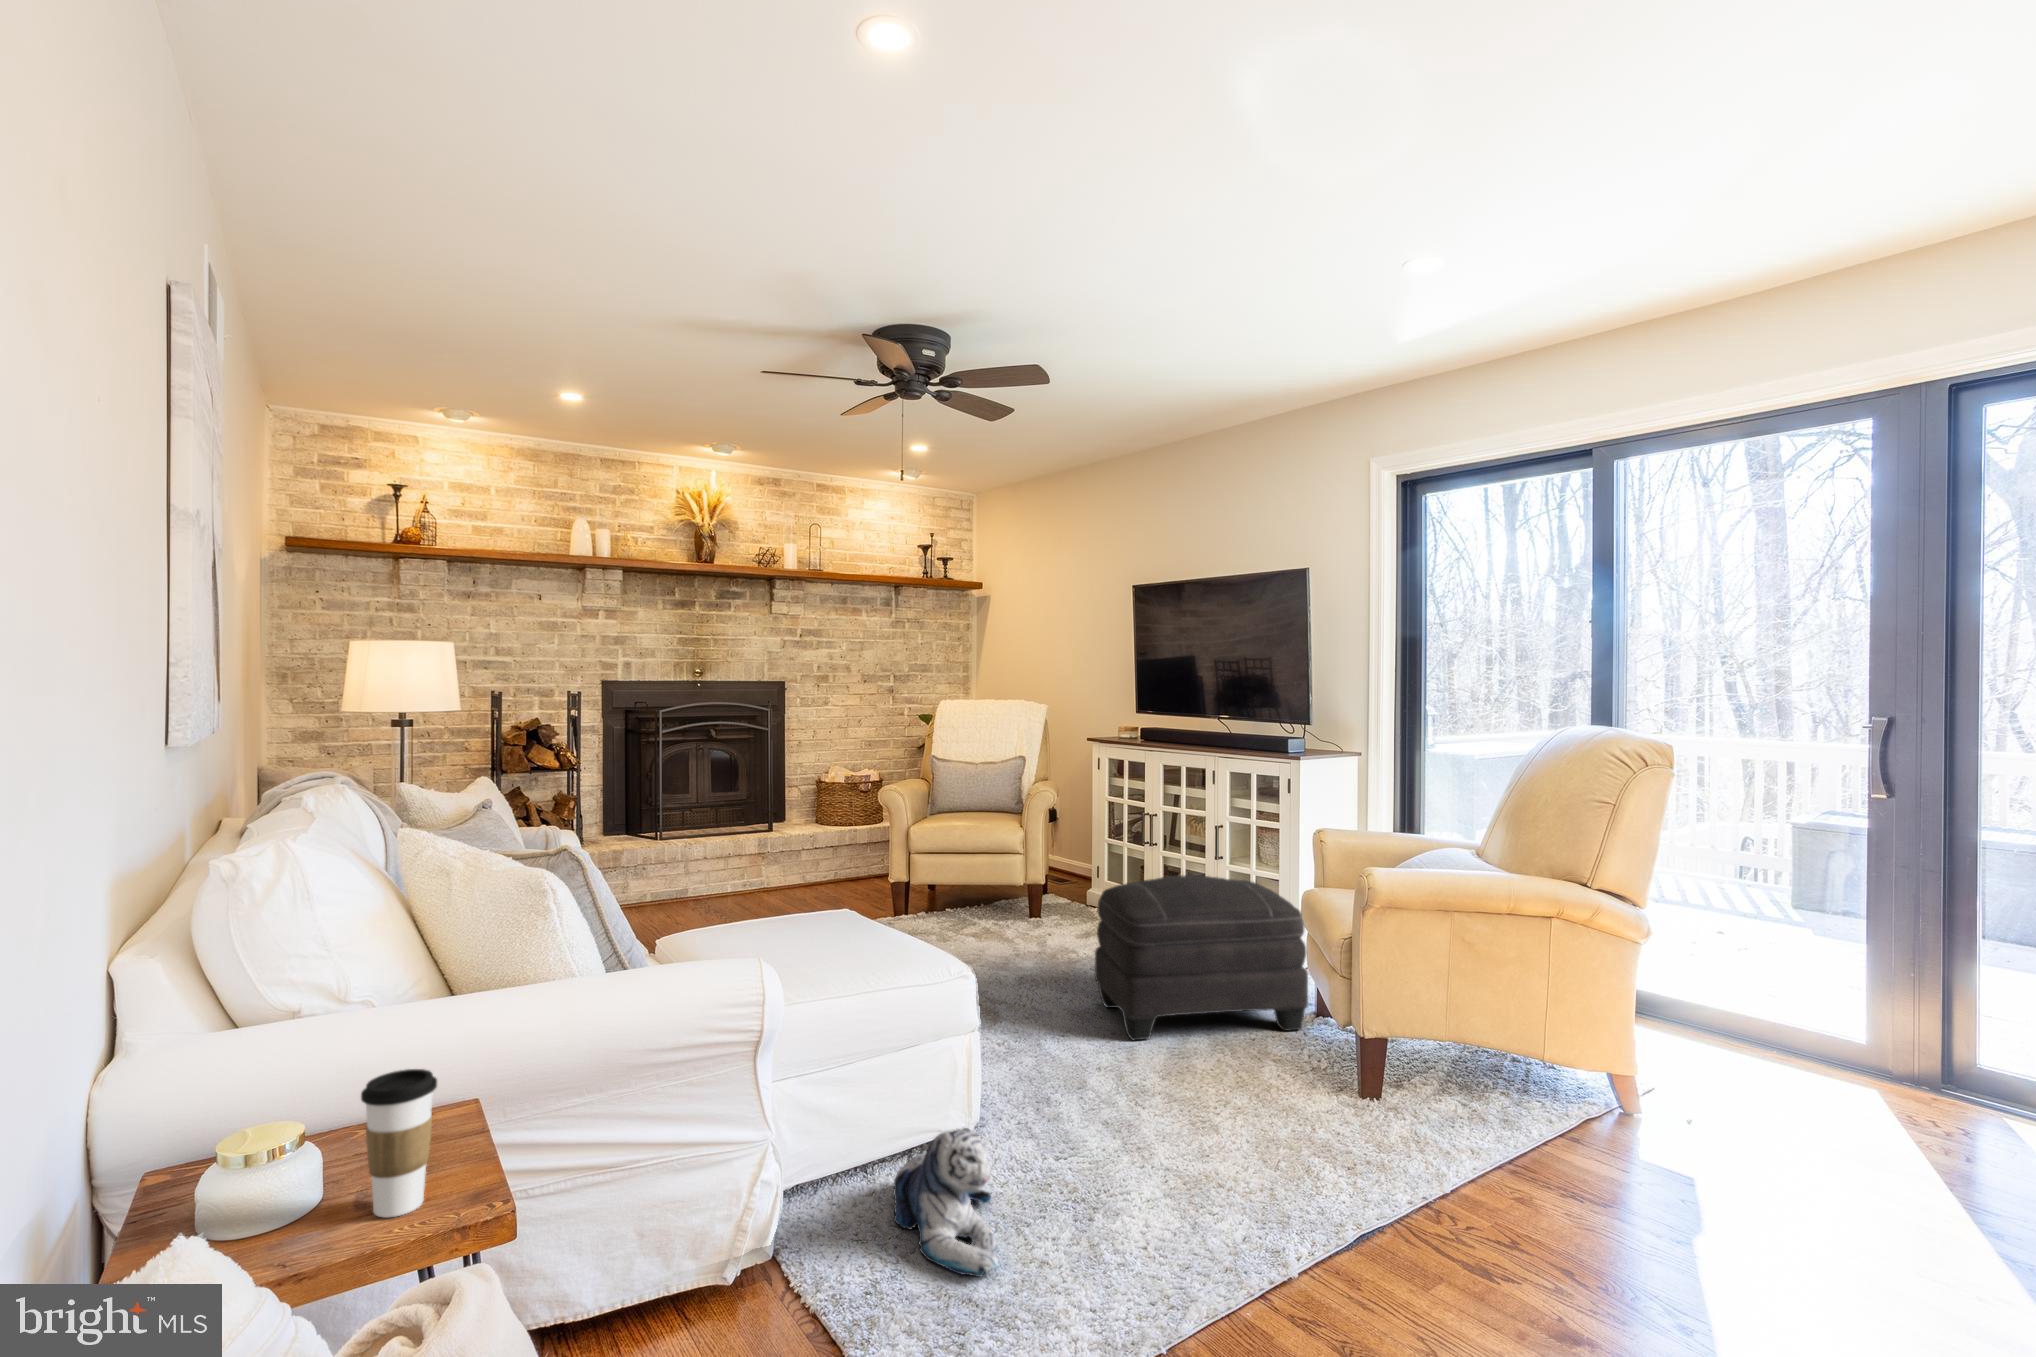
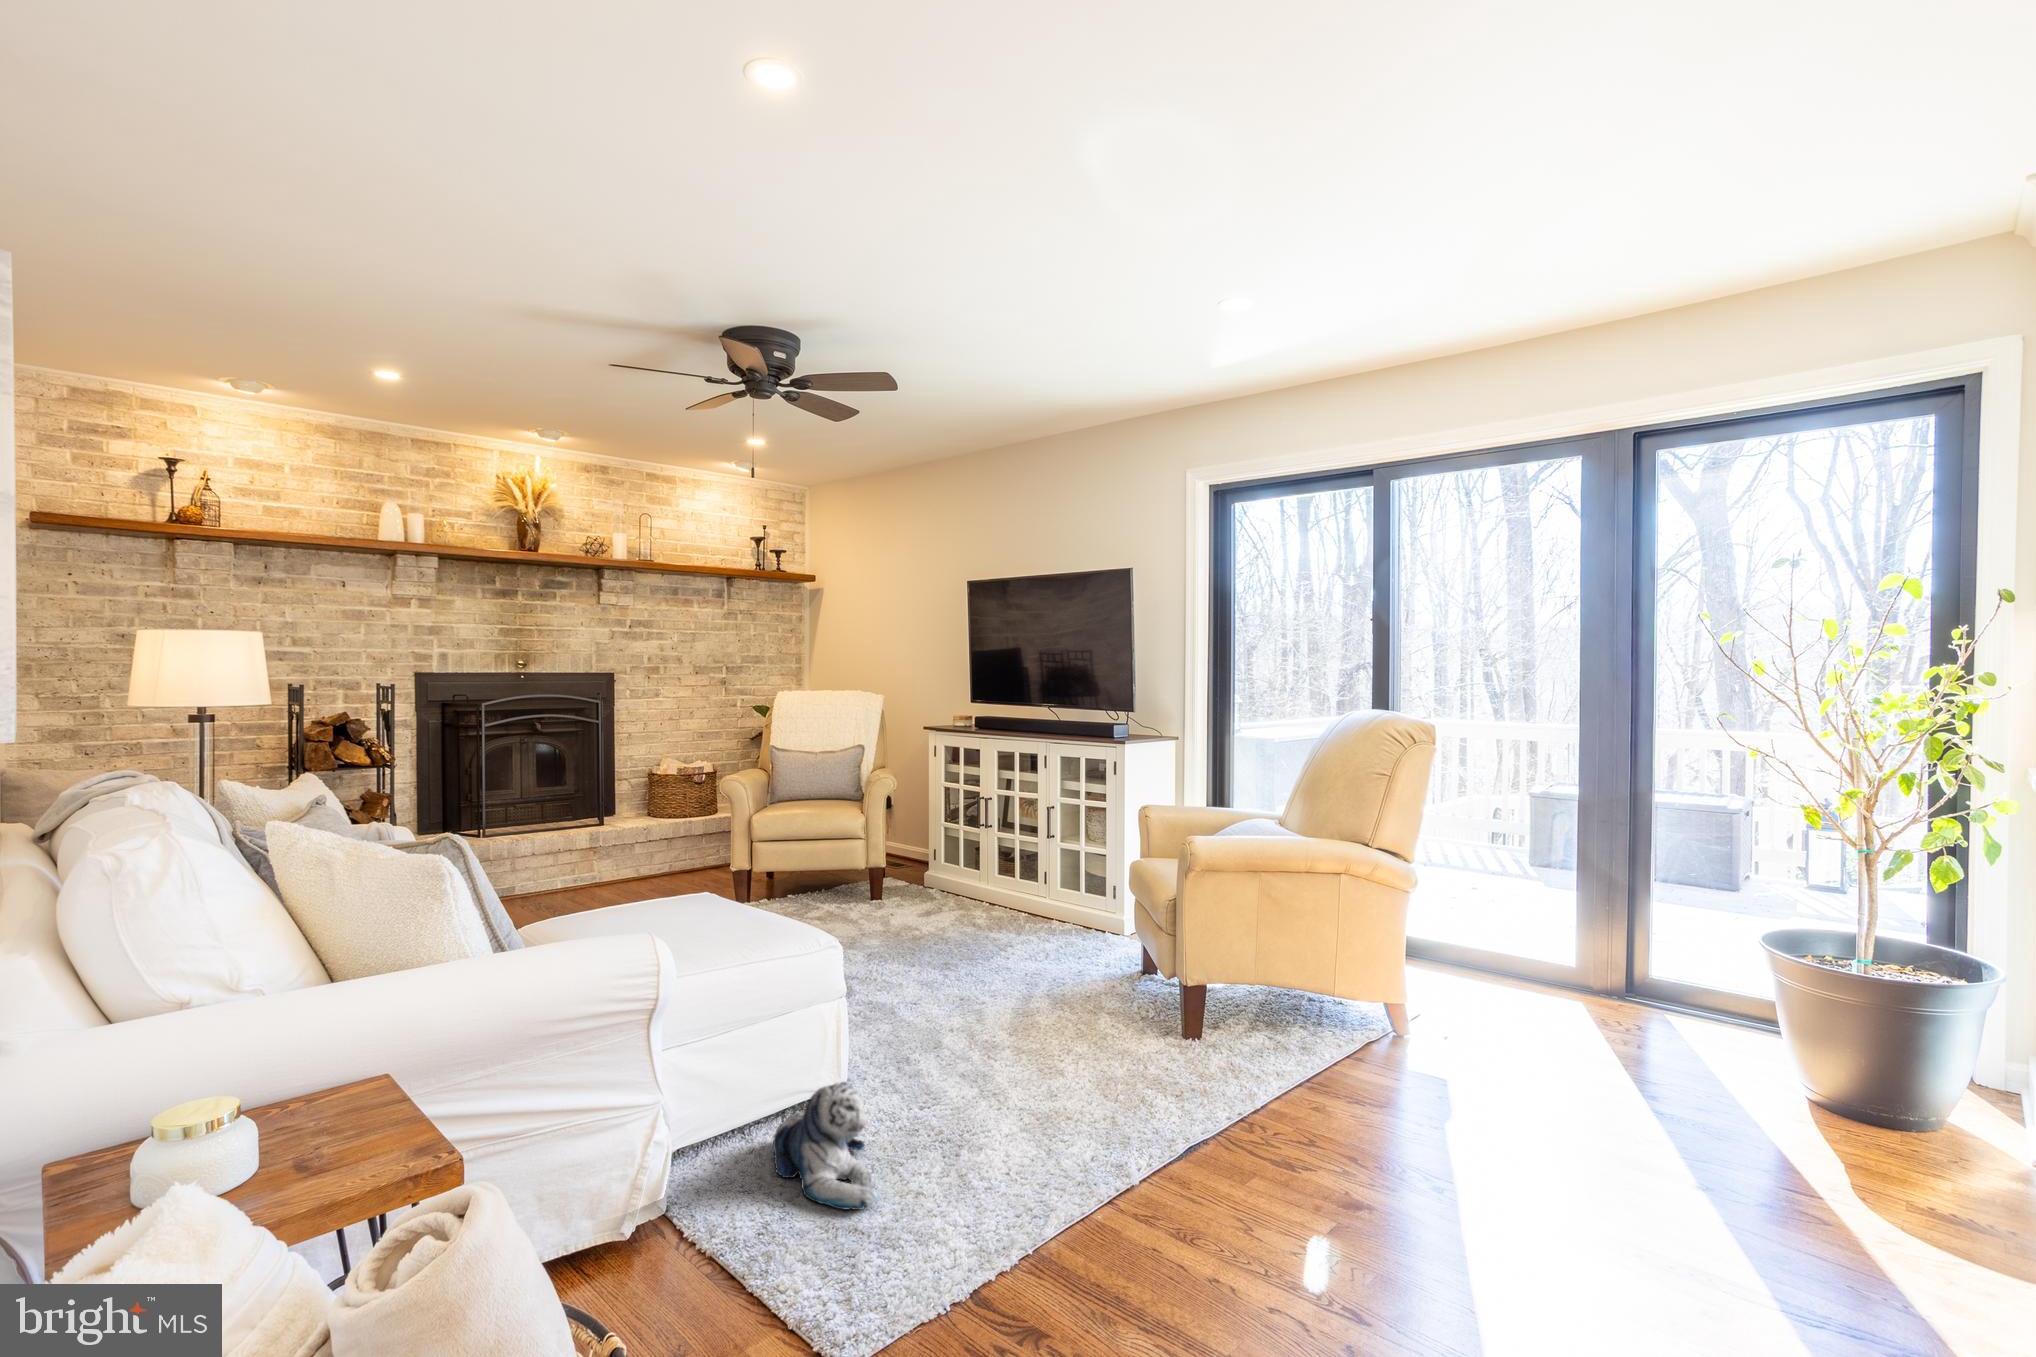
ottoman: present [1095,875,1308,1040] -> none [943,852,1138,1005]
coffee cup: present [361,1069,437,1217] -> none [321,1036,392,1169]

